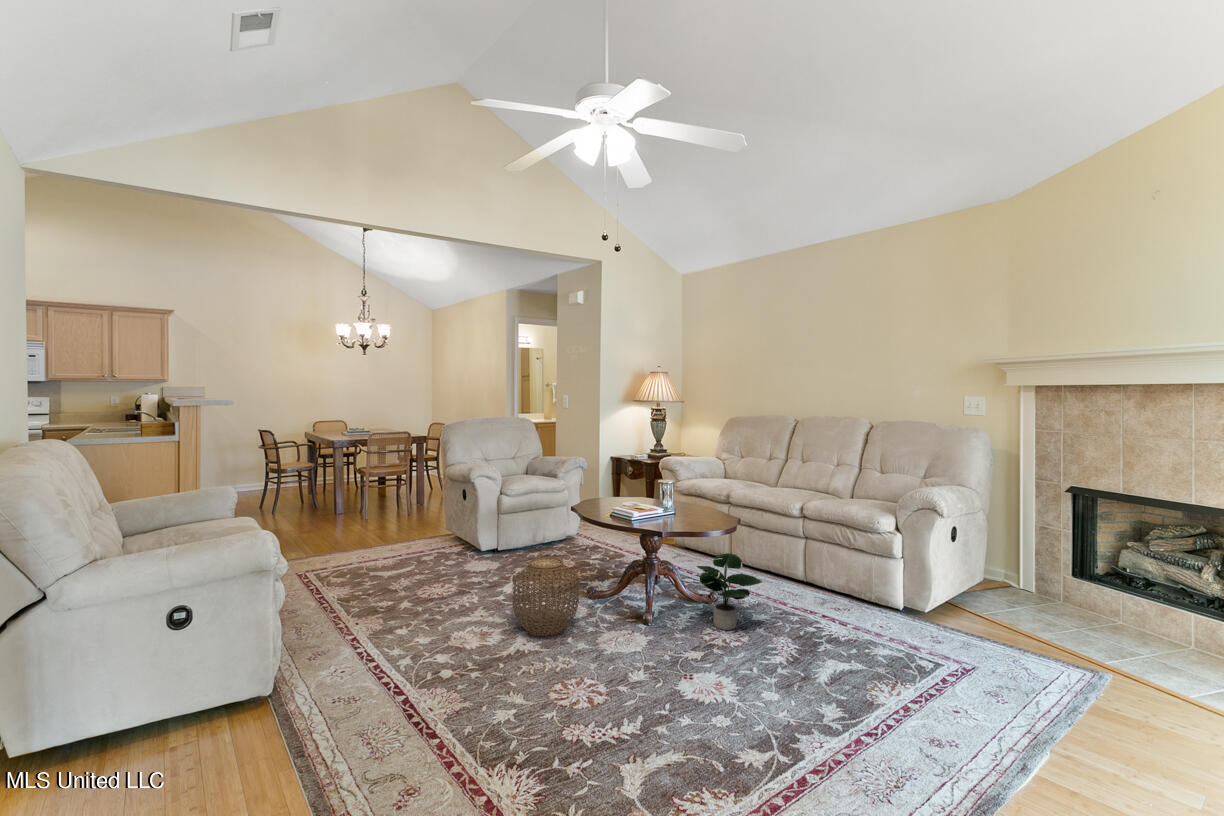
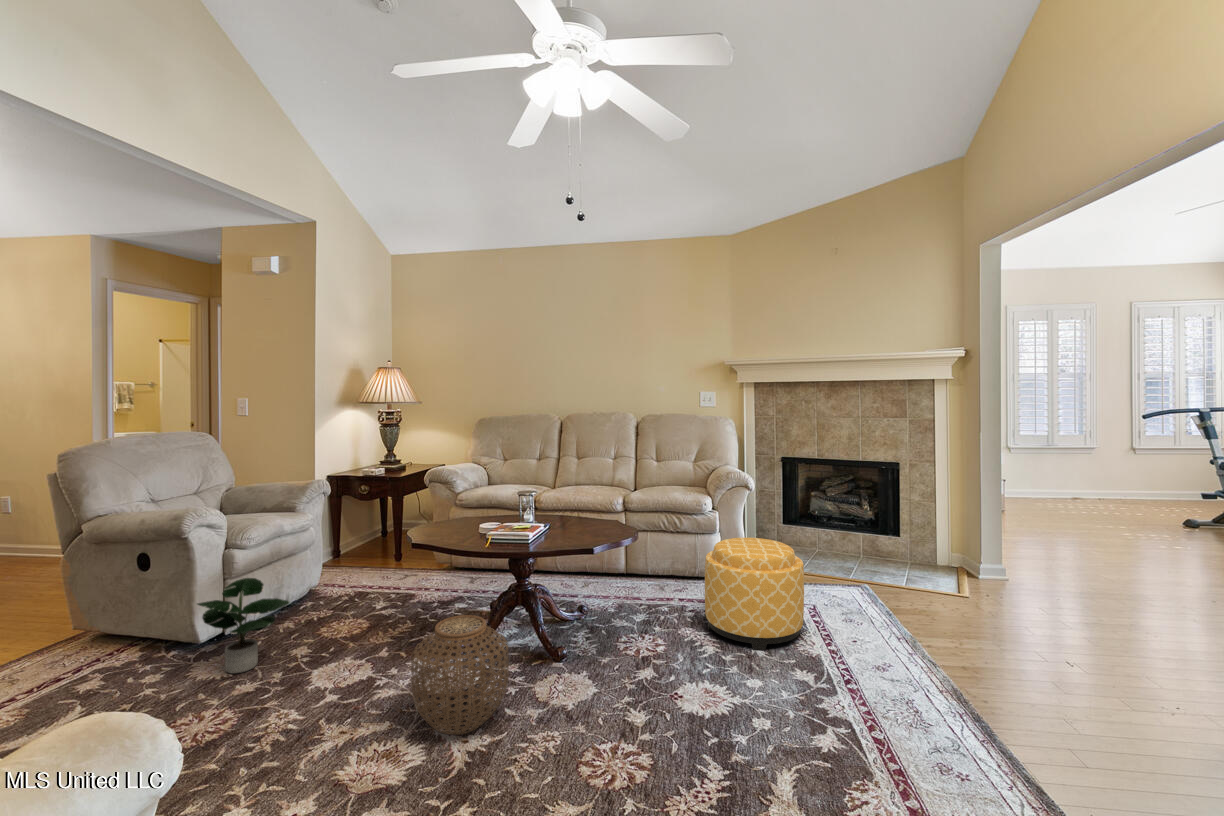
potted plant: present [697,553,762,630] -> present [197,578,290,673]
ottoman: none [797,557,909,677] -> present [705,538,804,650]

